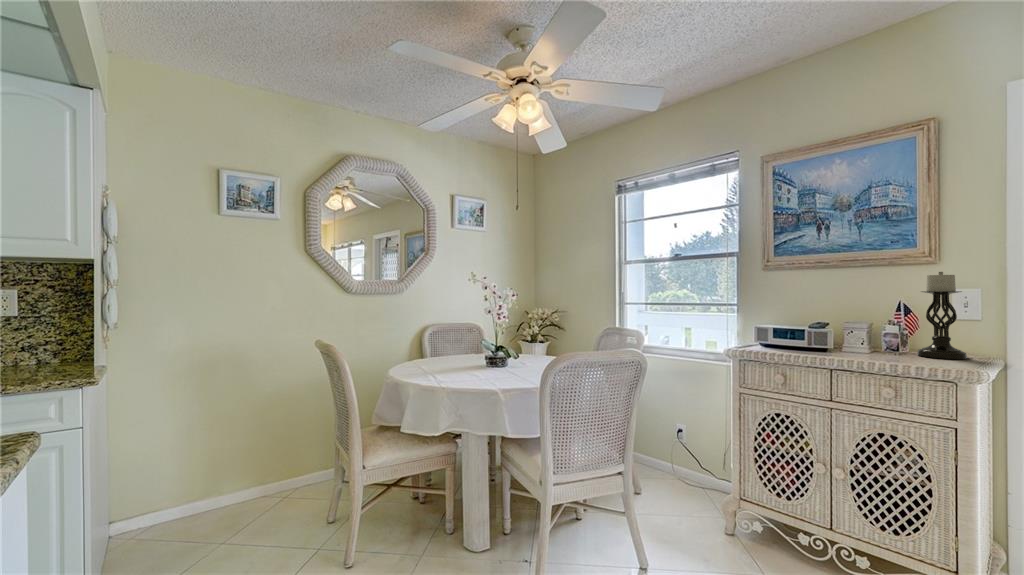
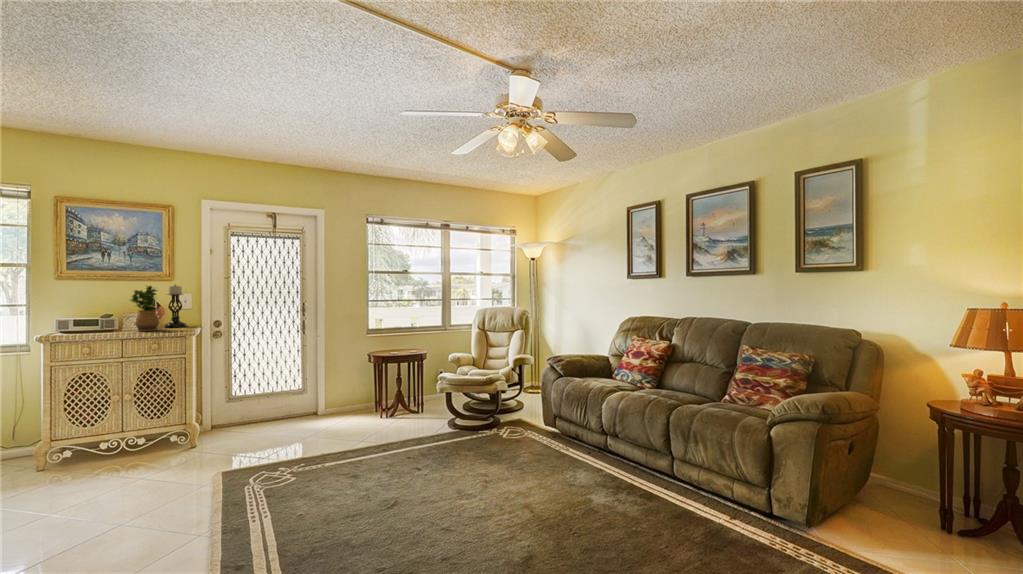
potted plant: none [846,273,904,360] -> present [130,286,159,331]

